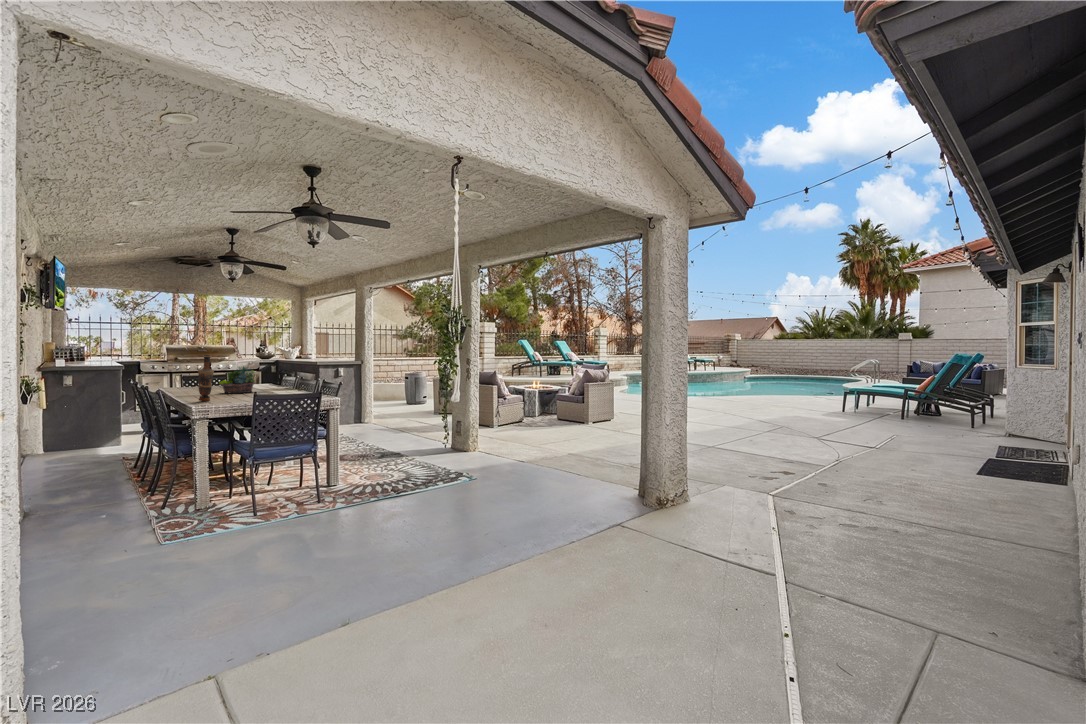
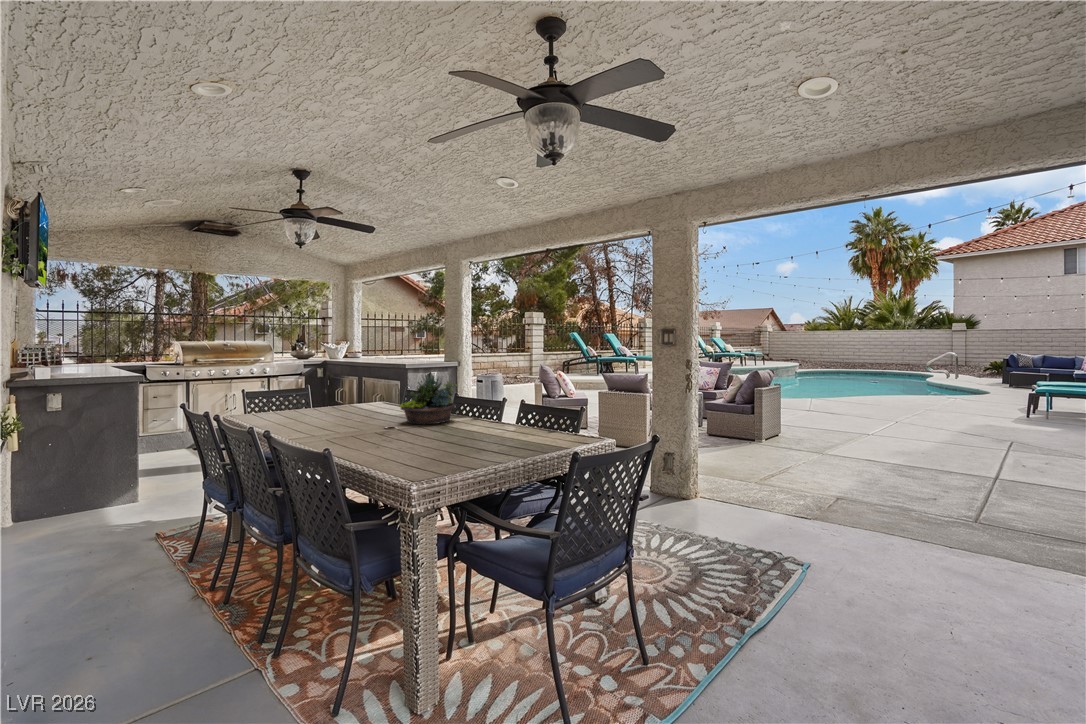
vase: present [198,355,214,401] -> none [466,358,498,451]

